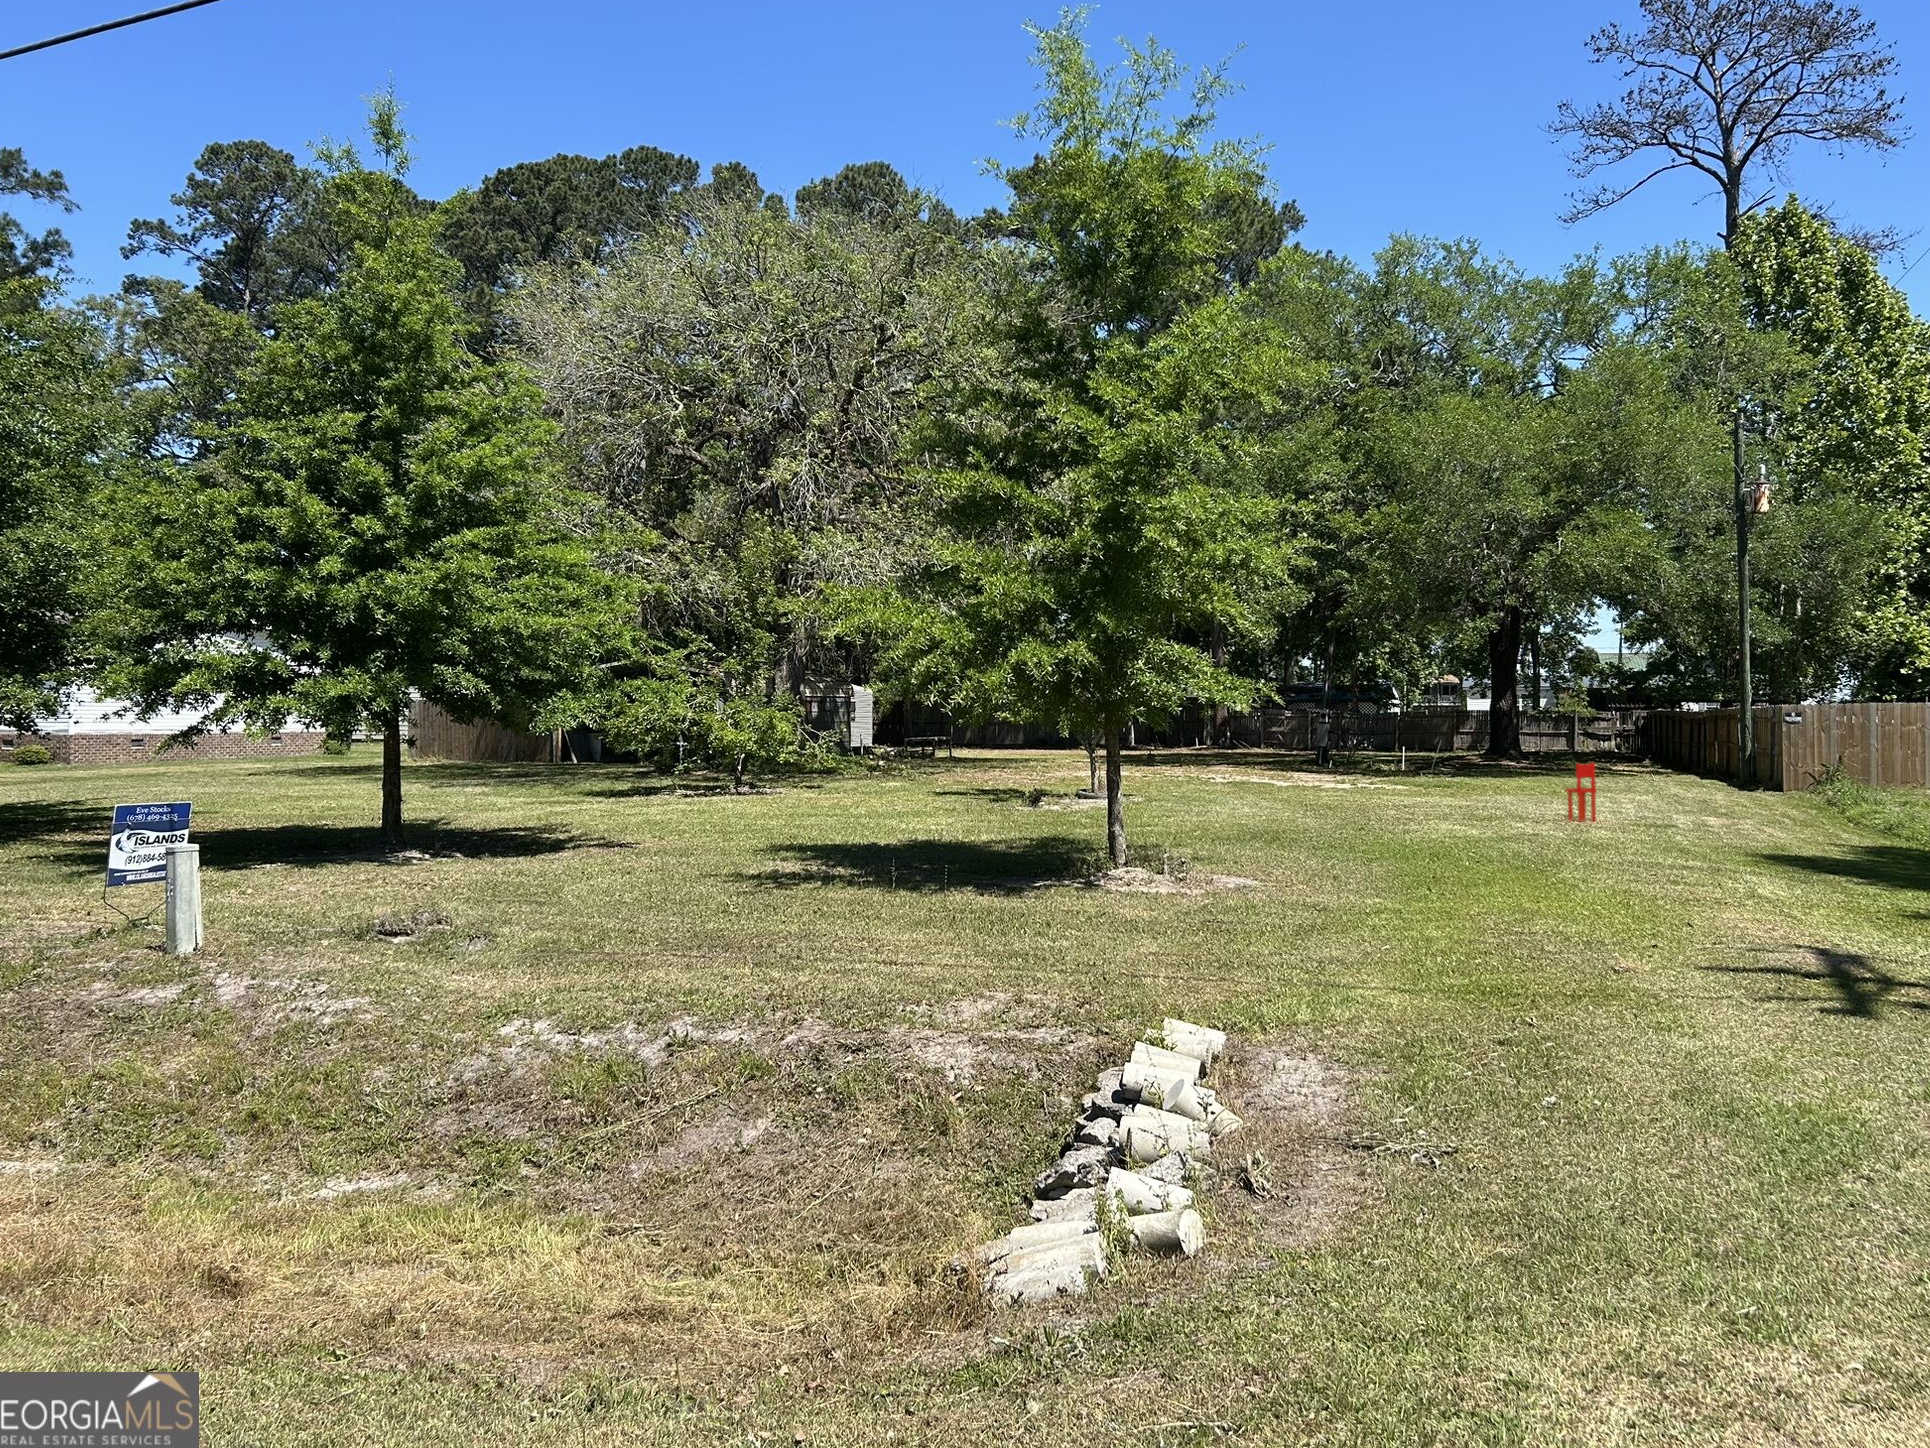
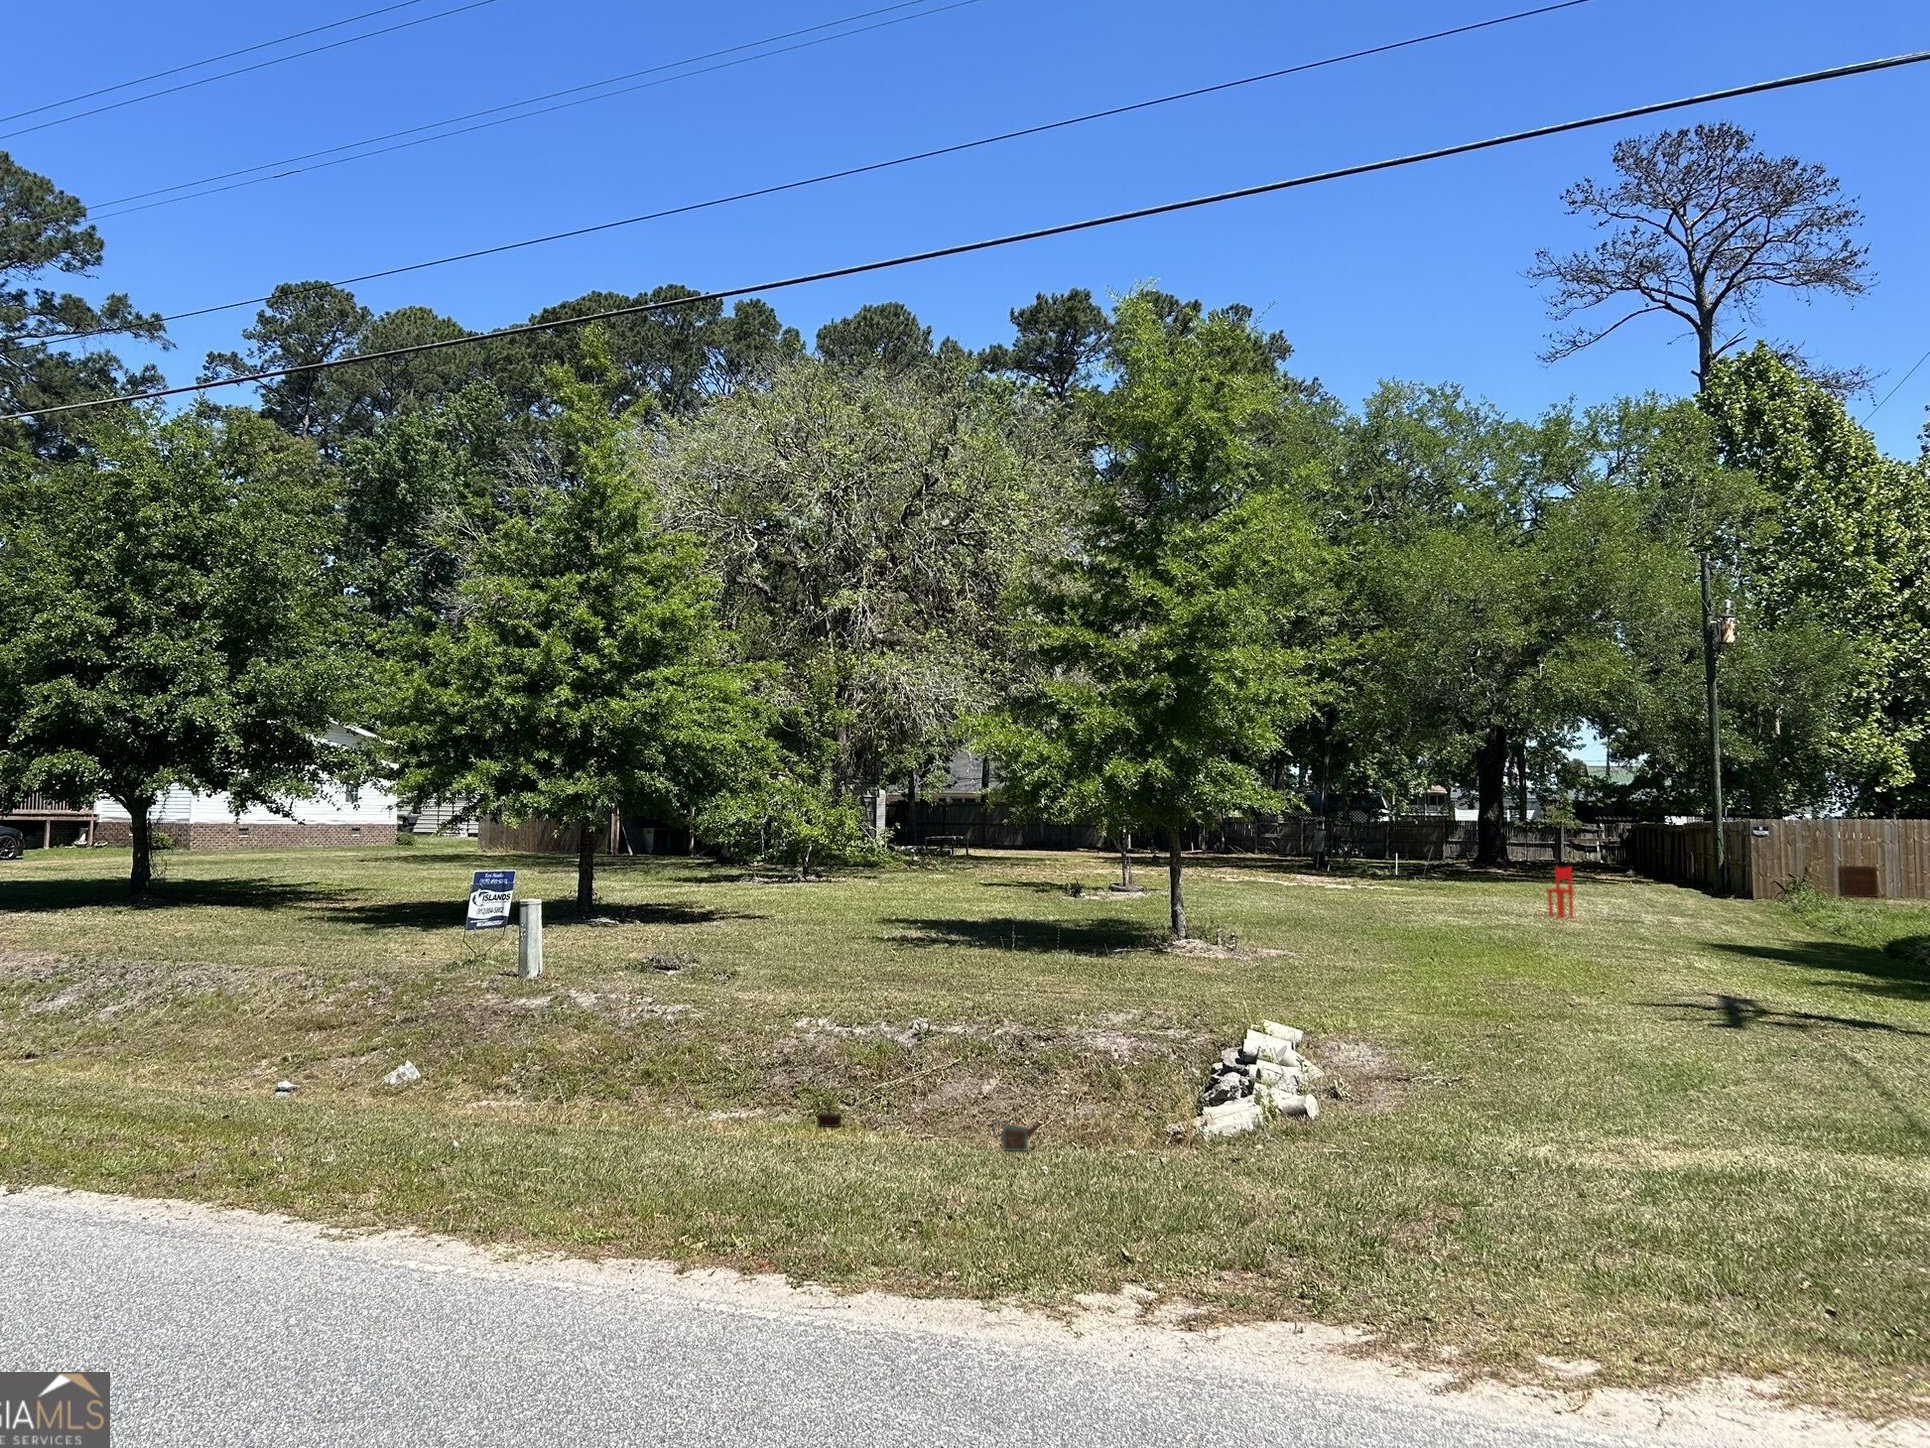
wooden crate: none [1876,753,1921,787] -> present [1837,866,1878,897]
potted plant: none [391,1138,469,1246] -> present [812,1064,859,1127]
watering can: none [643,1262,732,1316] -> present [992,1120,1042,1151]

